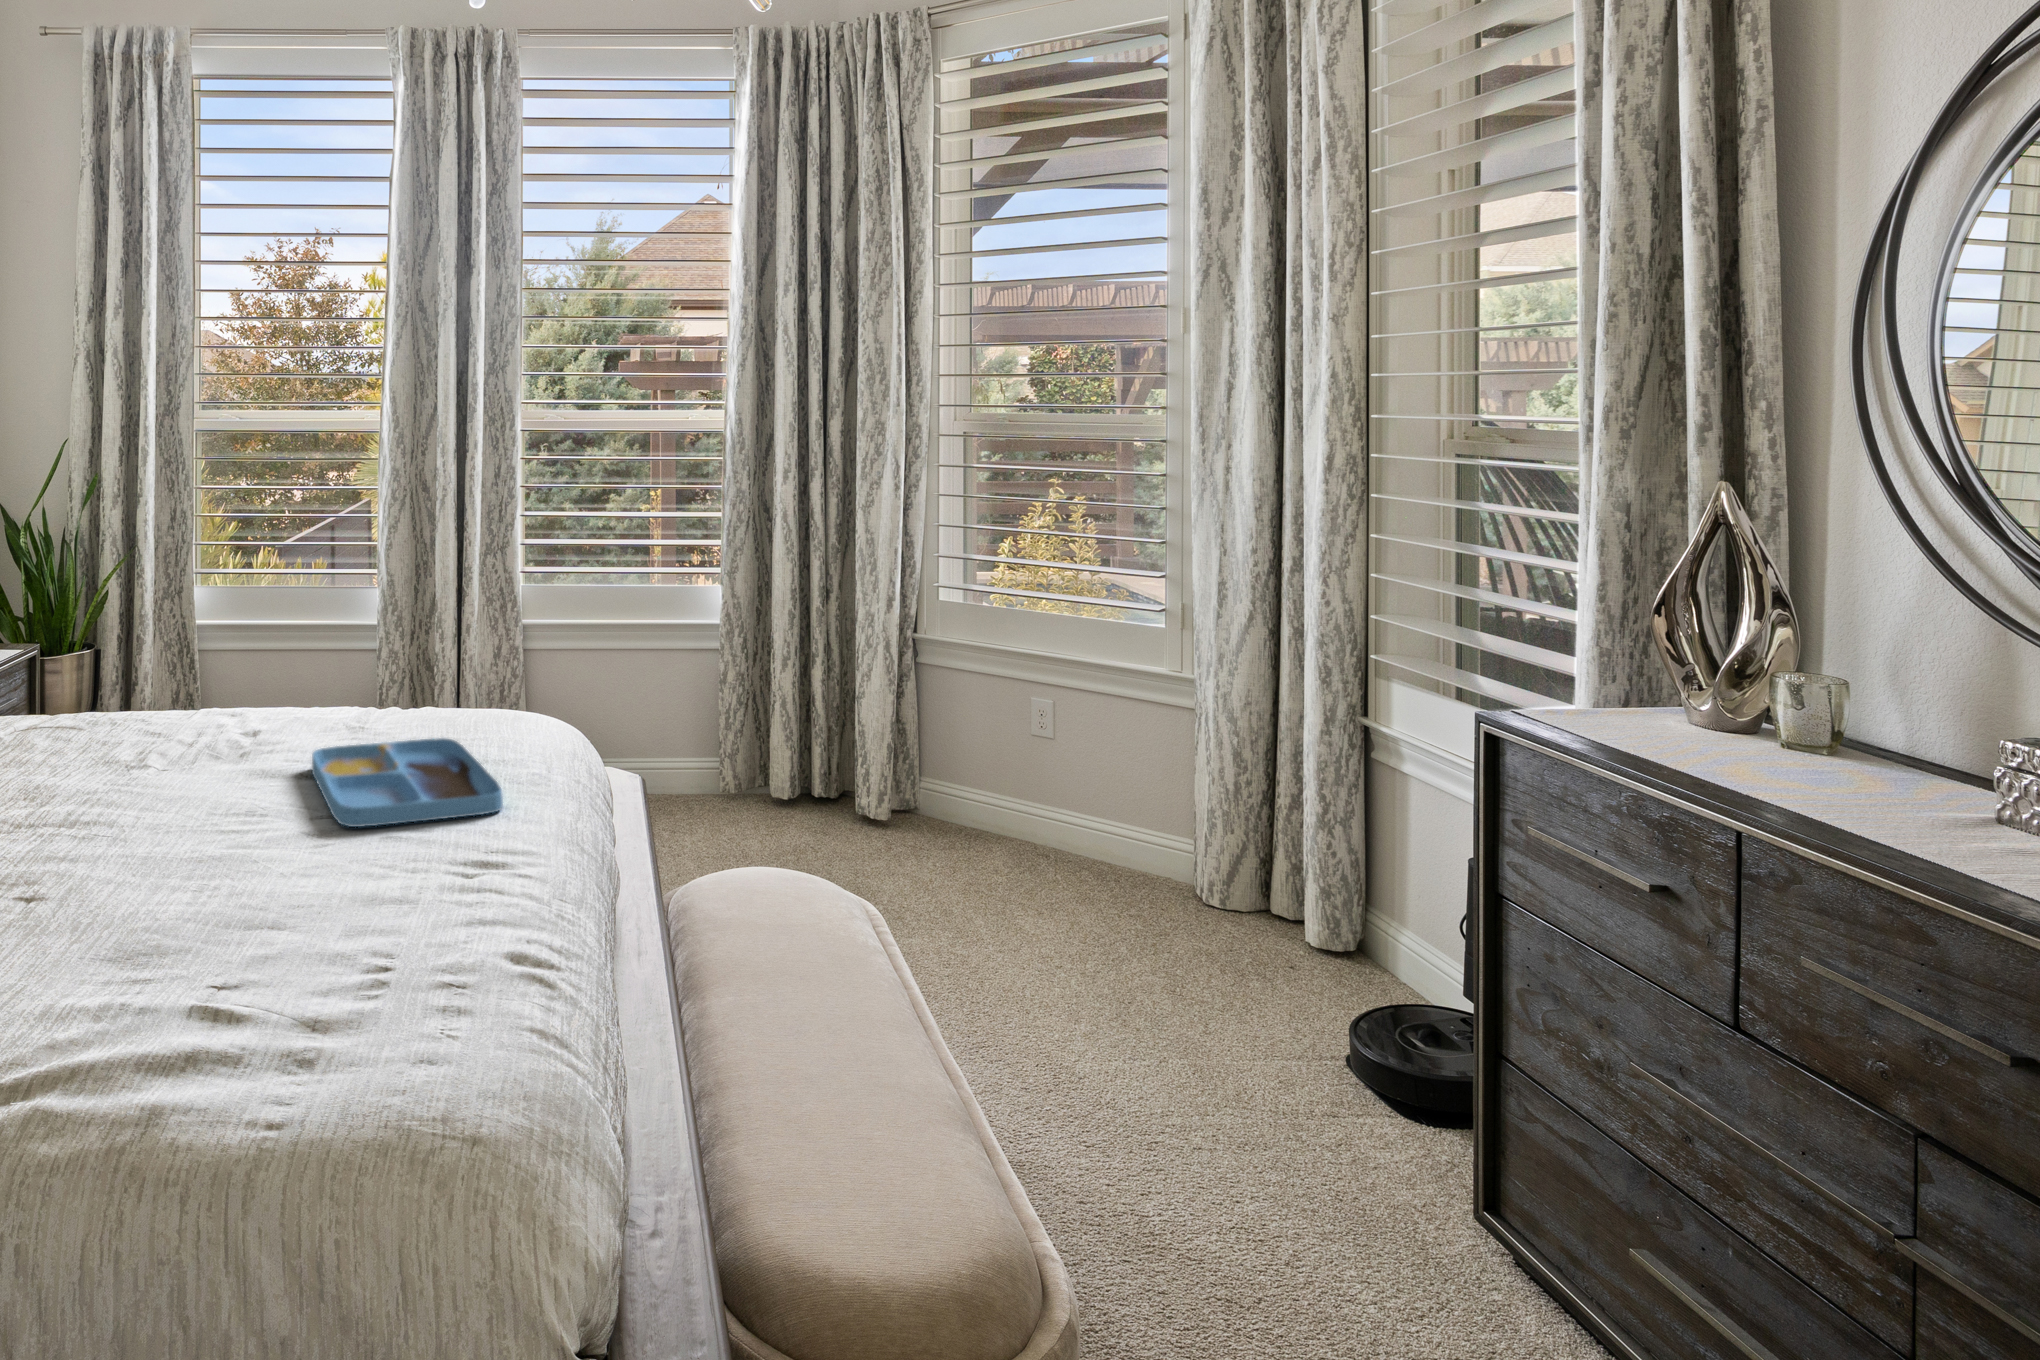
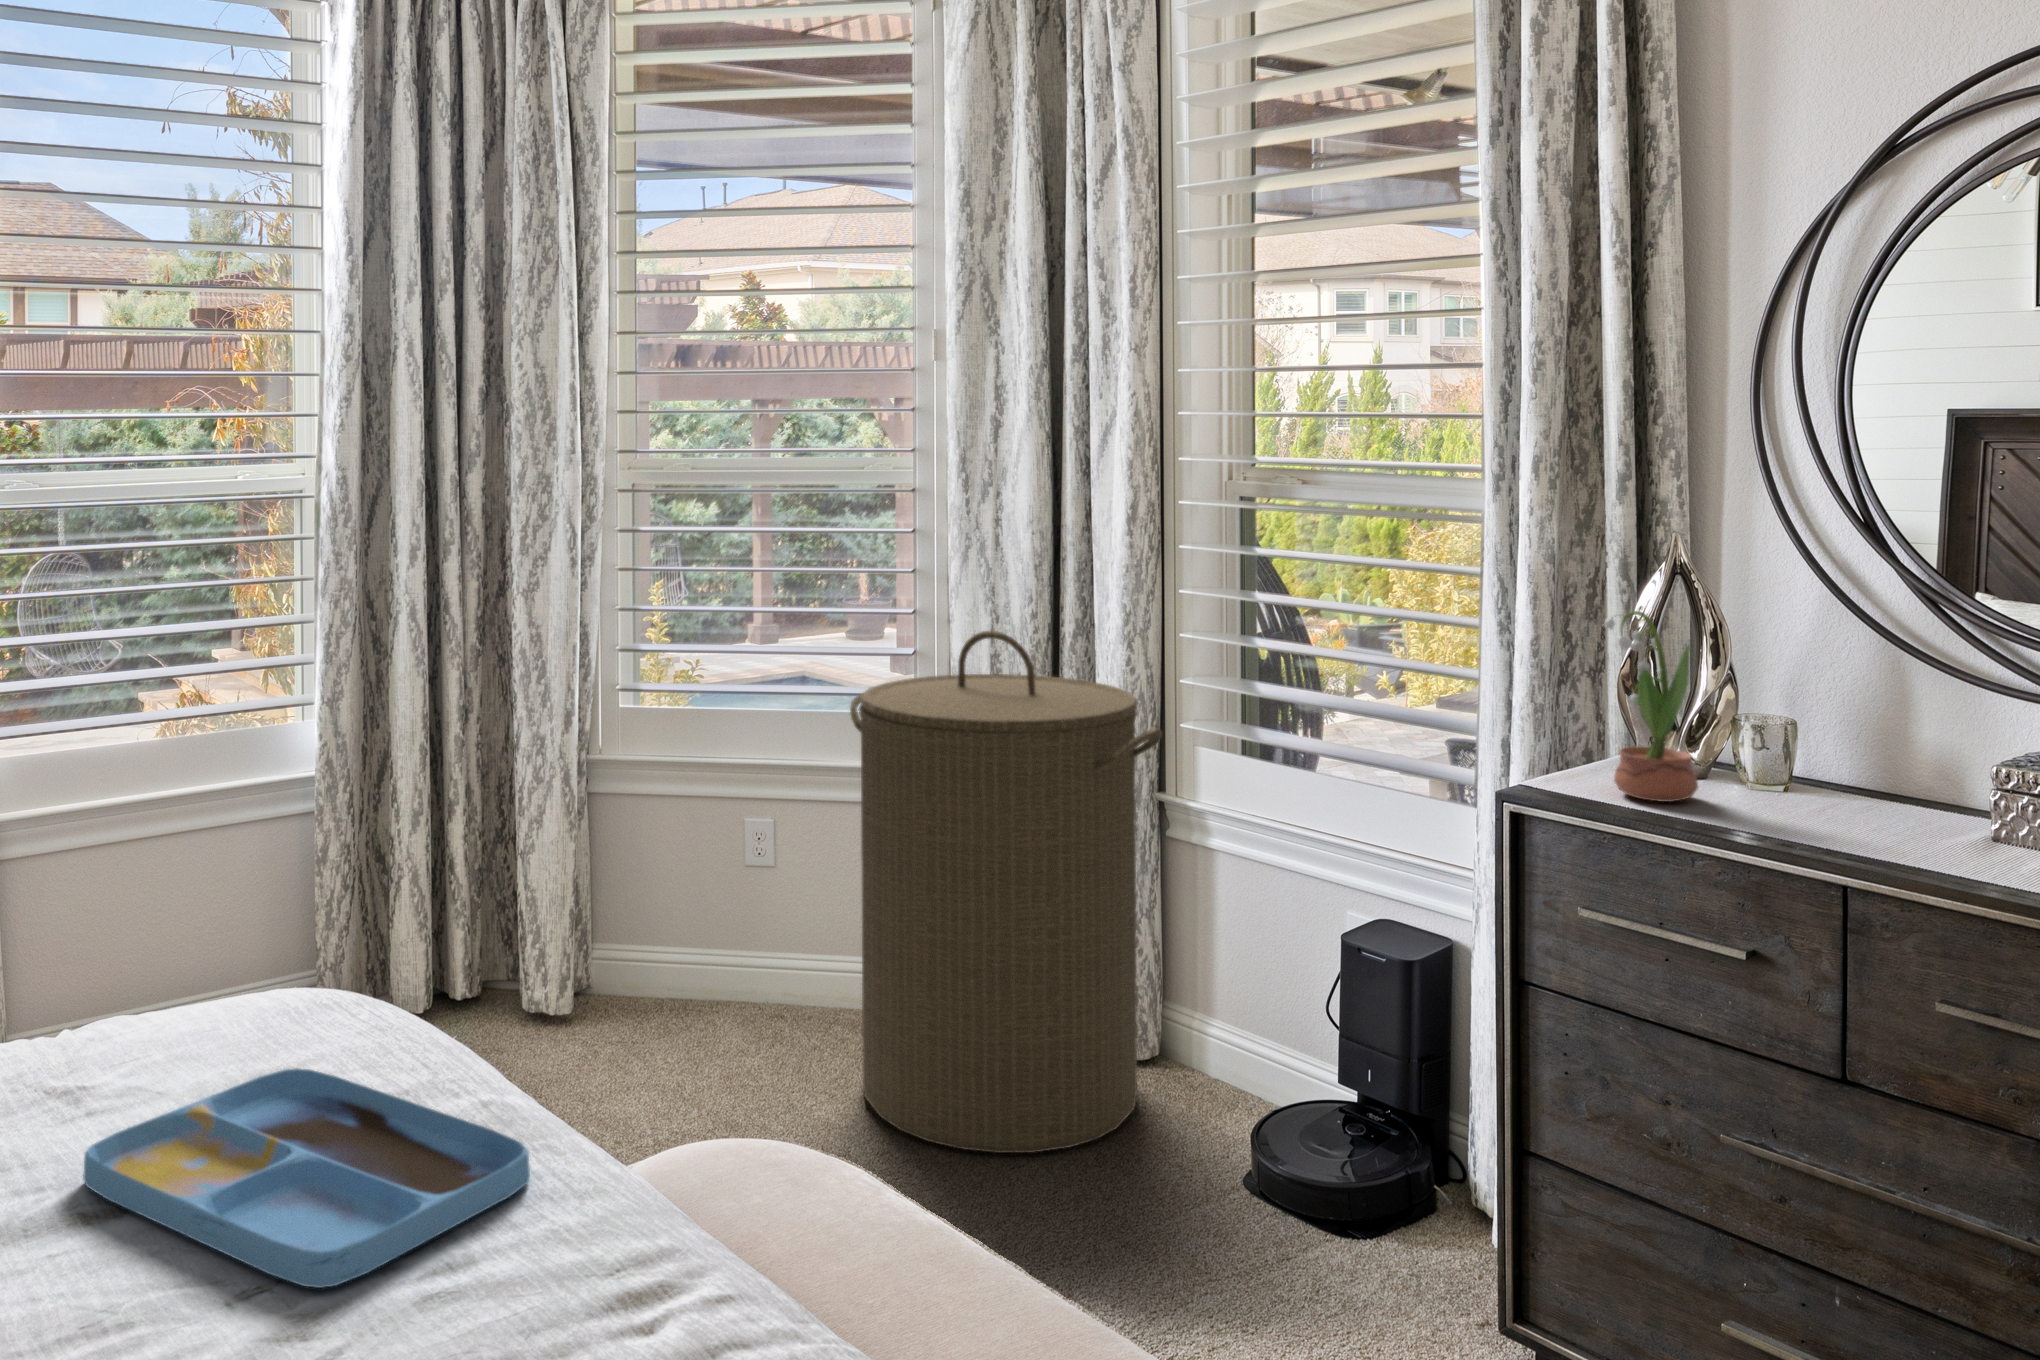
potted flower: none [1583,548,1677,741] -> present [1604,607,1698,802]
laundry hamper: none [1058,556,1313,992] -> present [850,631,1162,1153]

